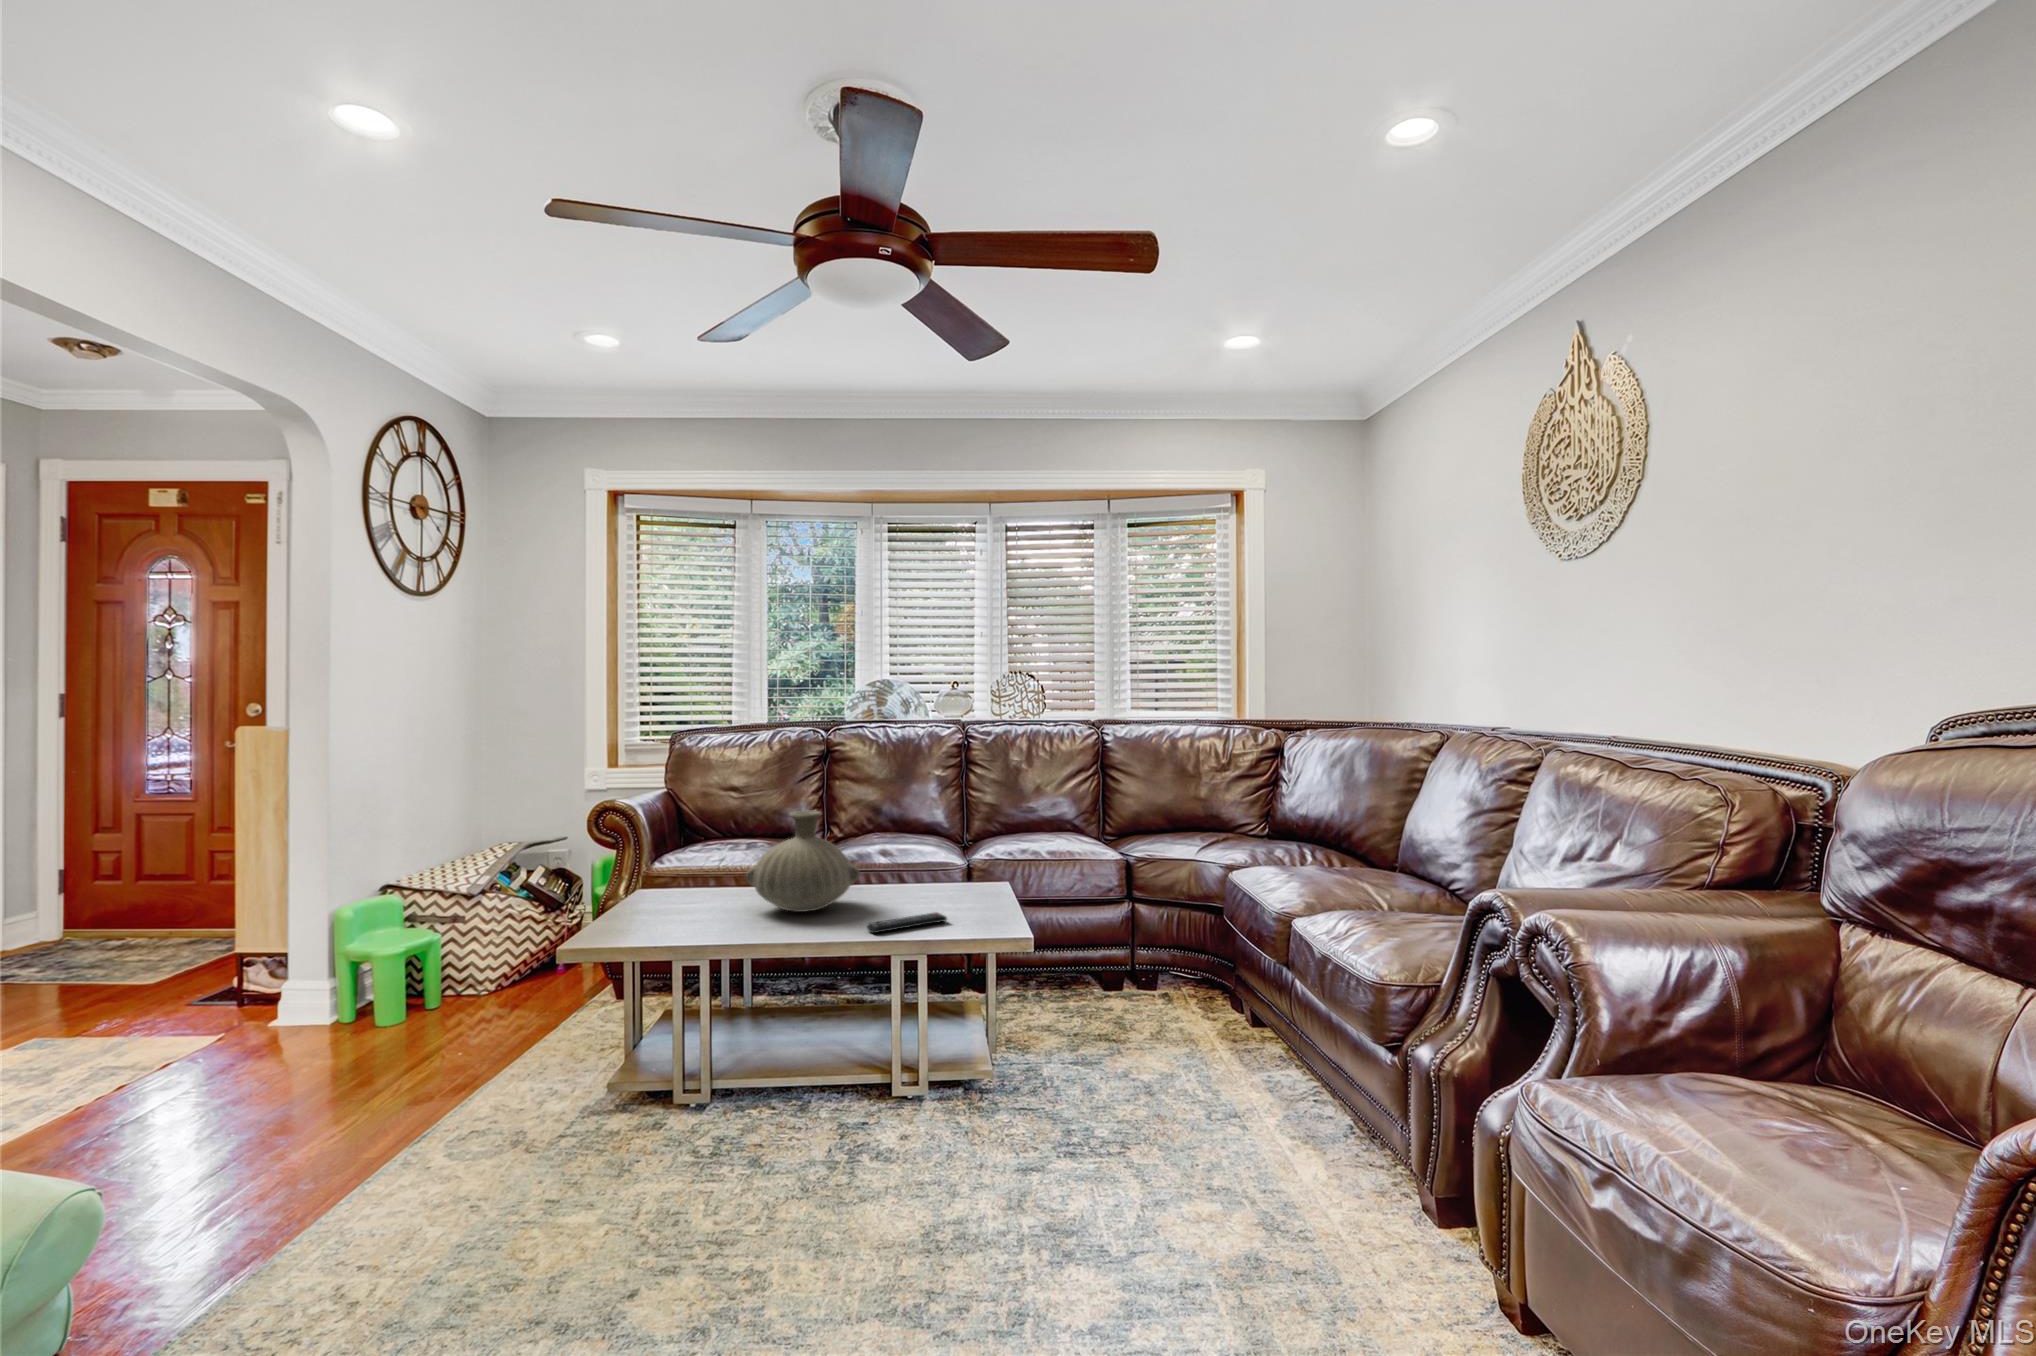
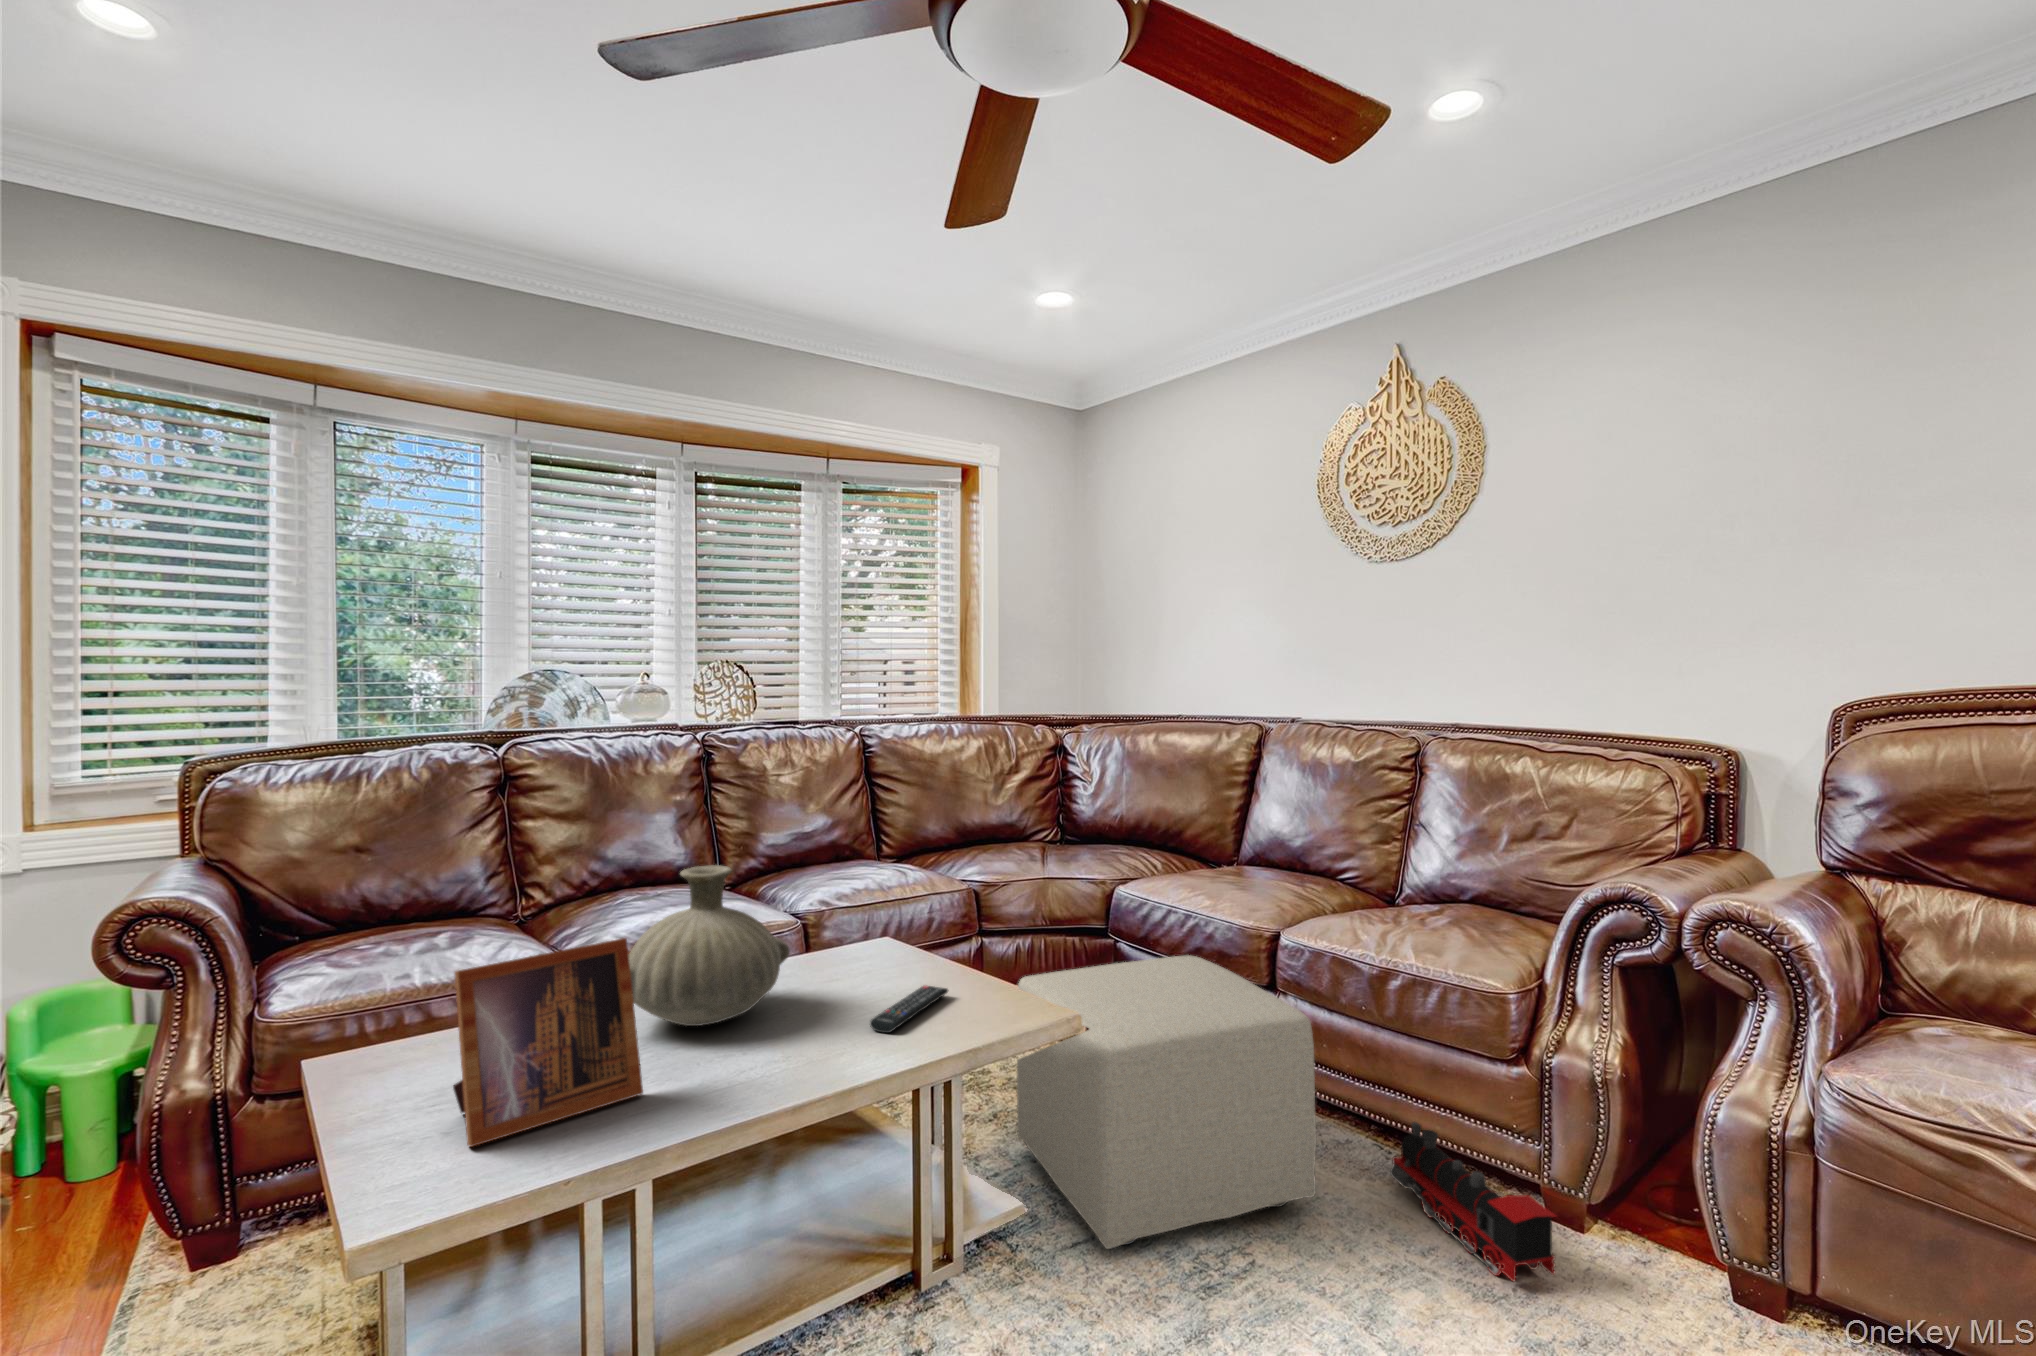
picture frame: none [613,842,714,939] -> present [453,938,643,1147]
ottoman: none [1003,927,1215,1151] -> present [1017,955,1316,1249]
toy train: none [1283,1115,1349,1264] -> present [1390,1122,1555,1281]

